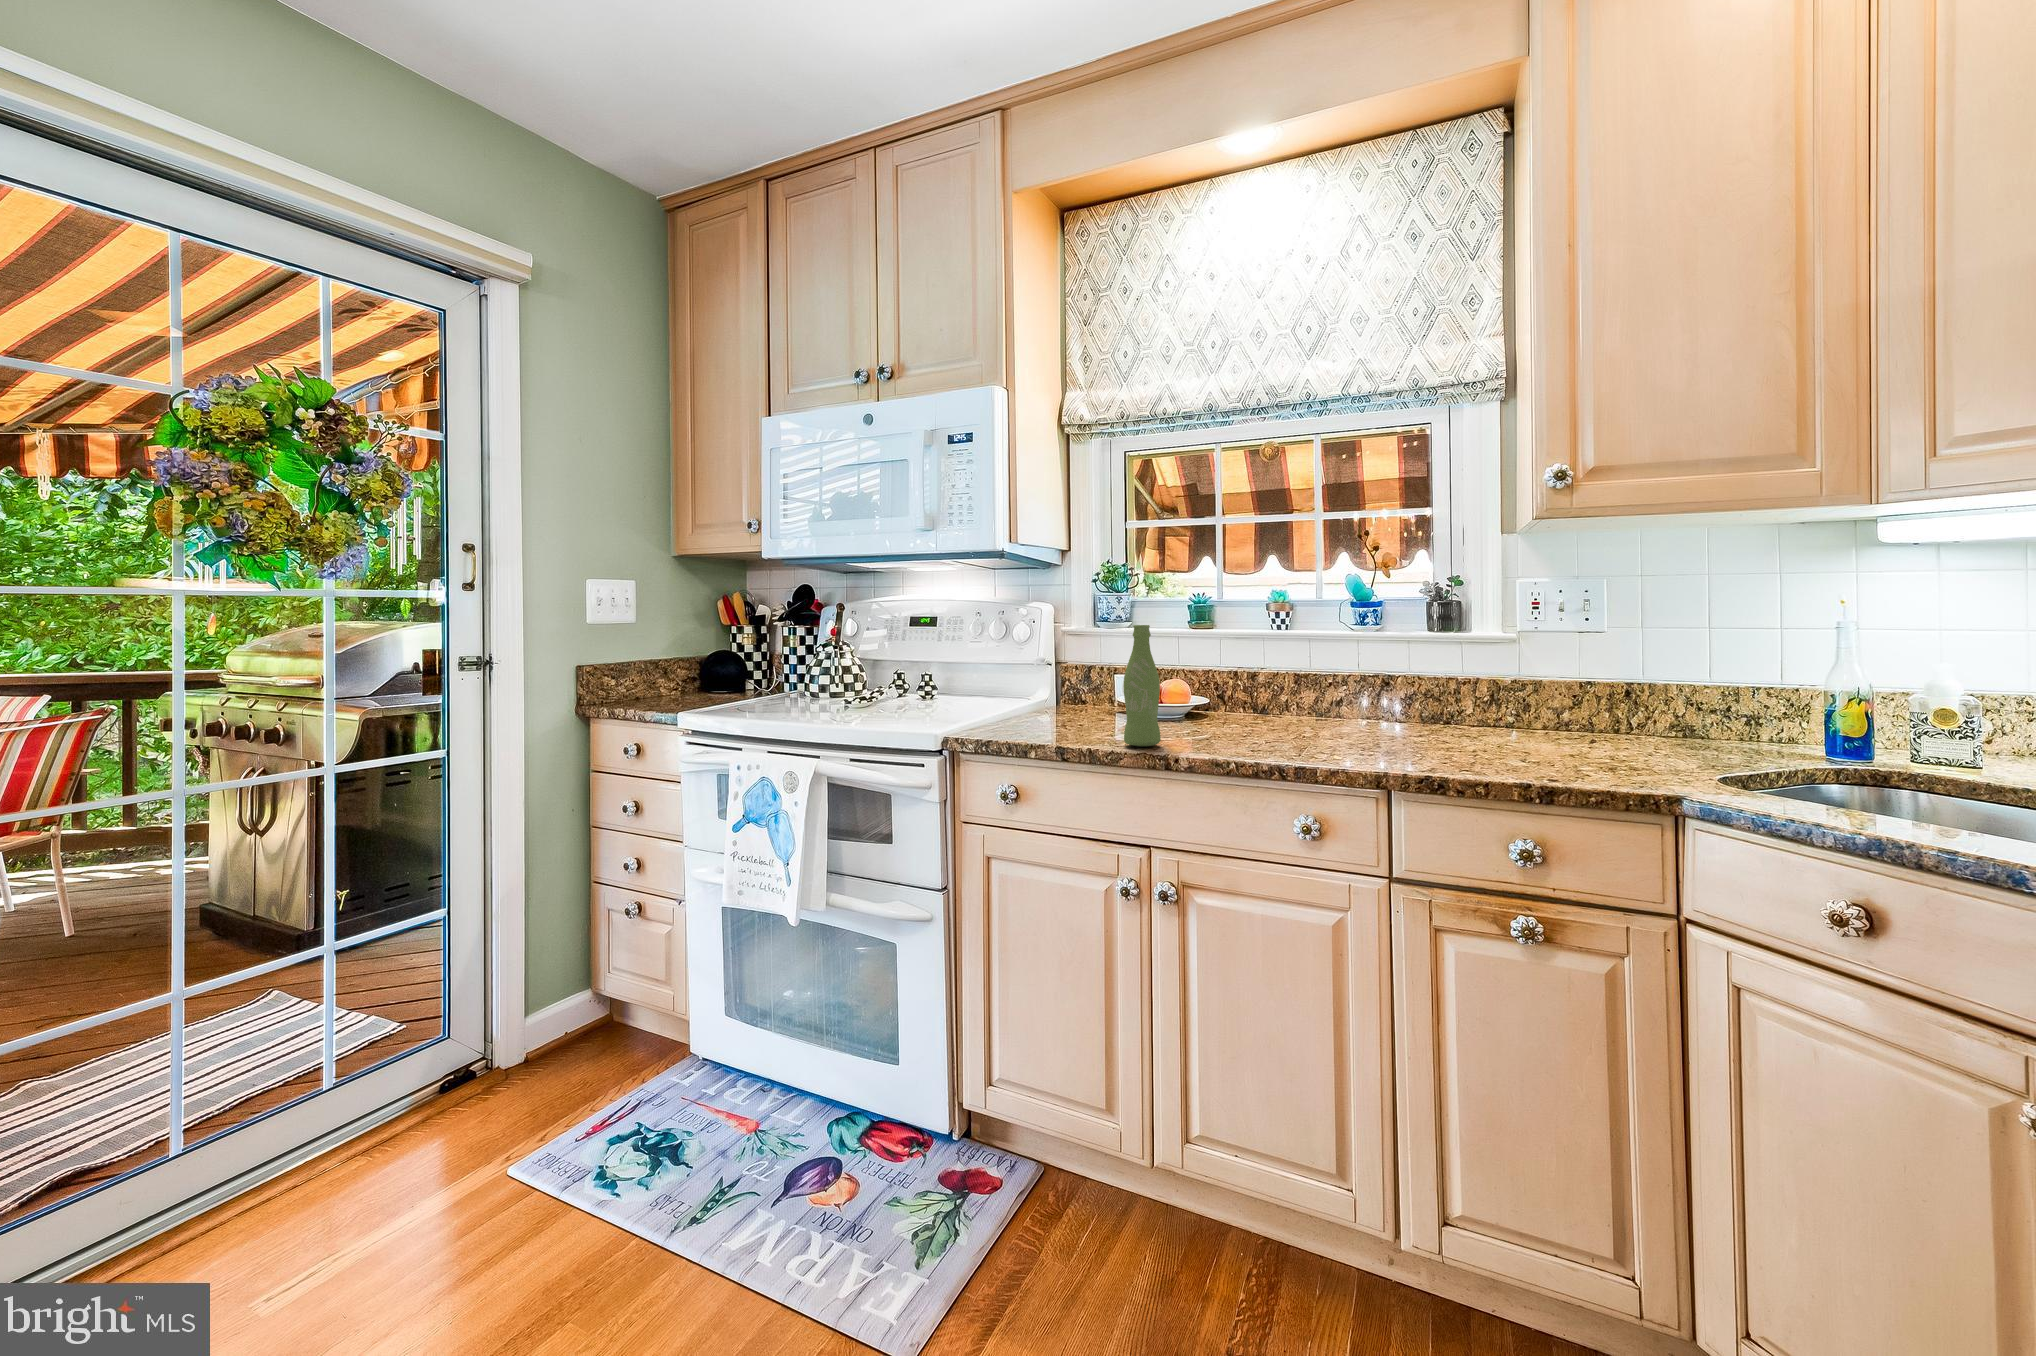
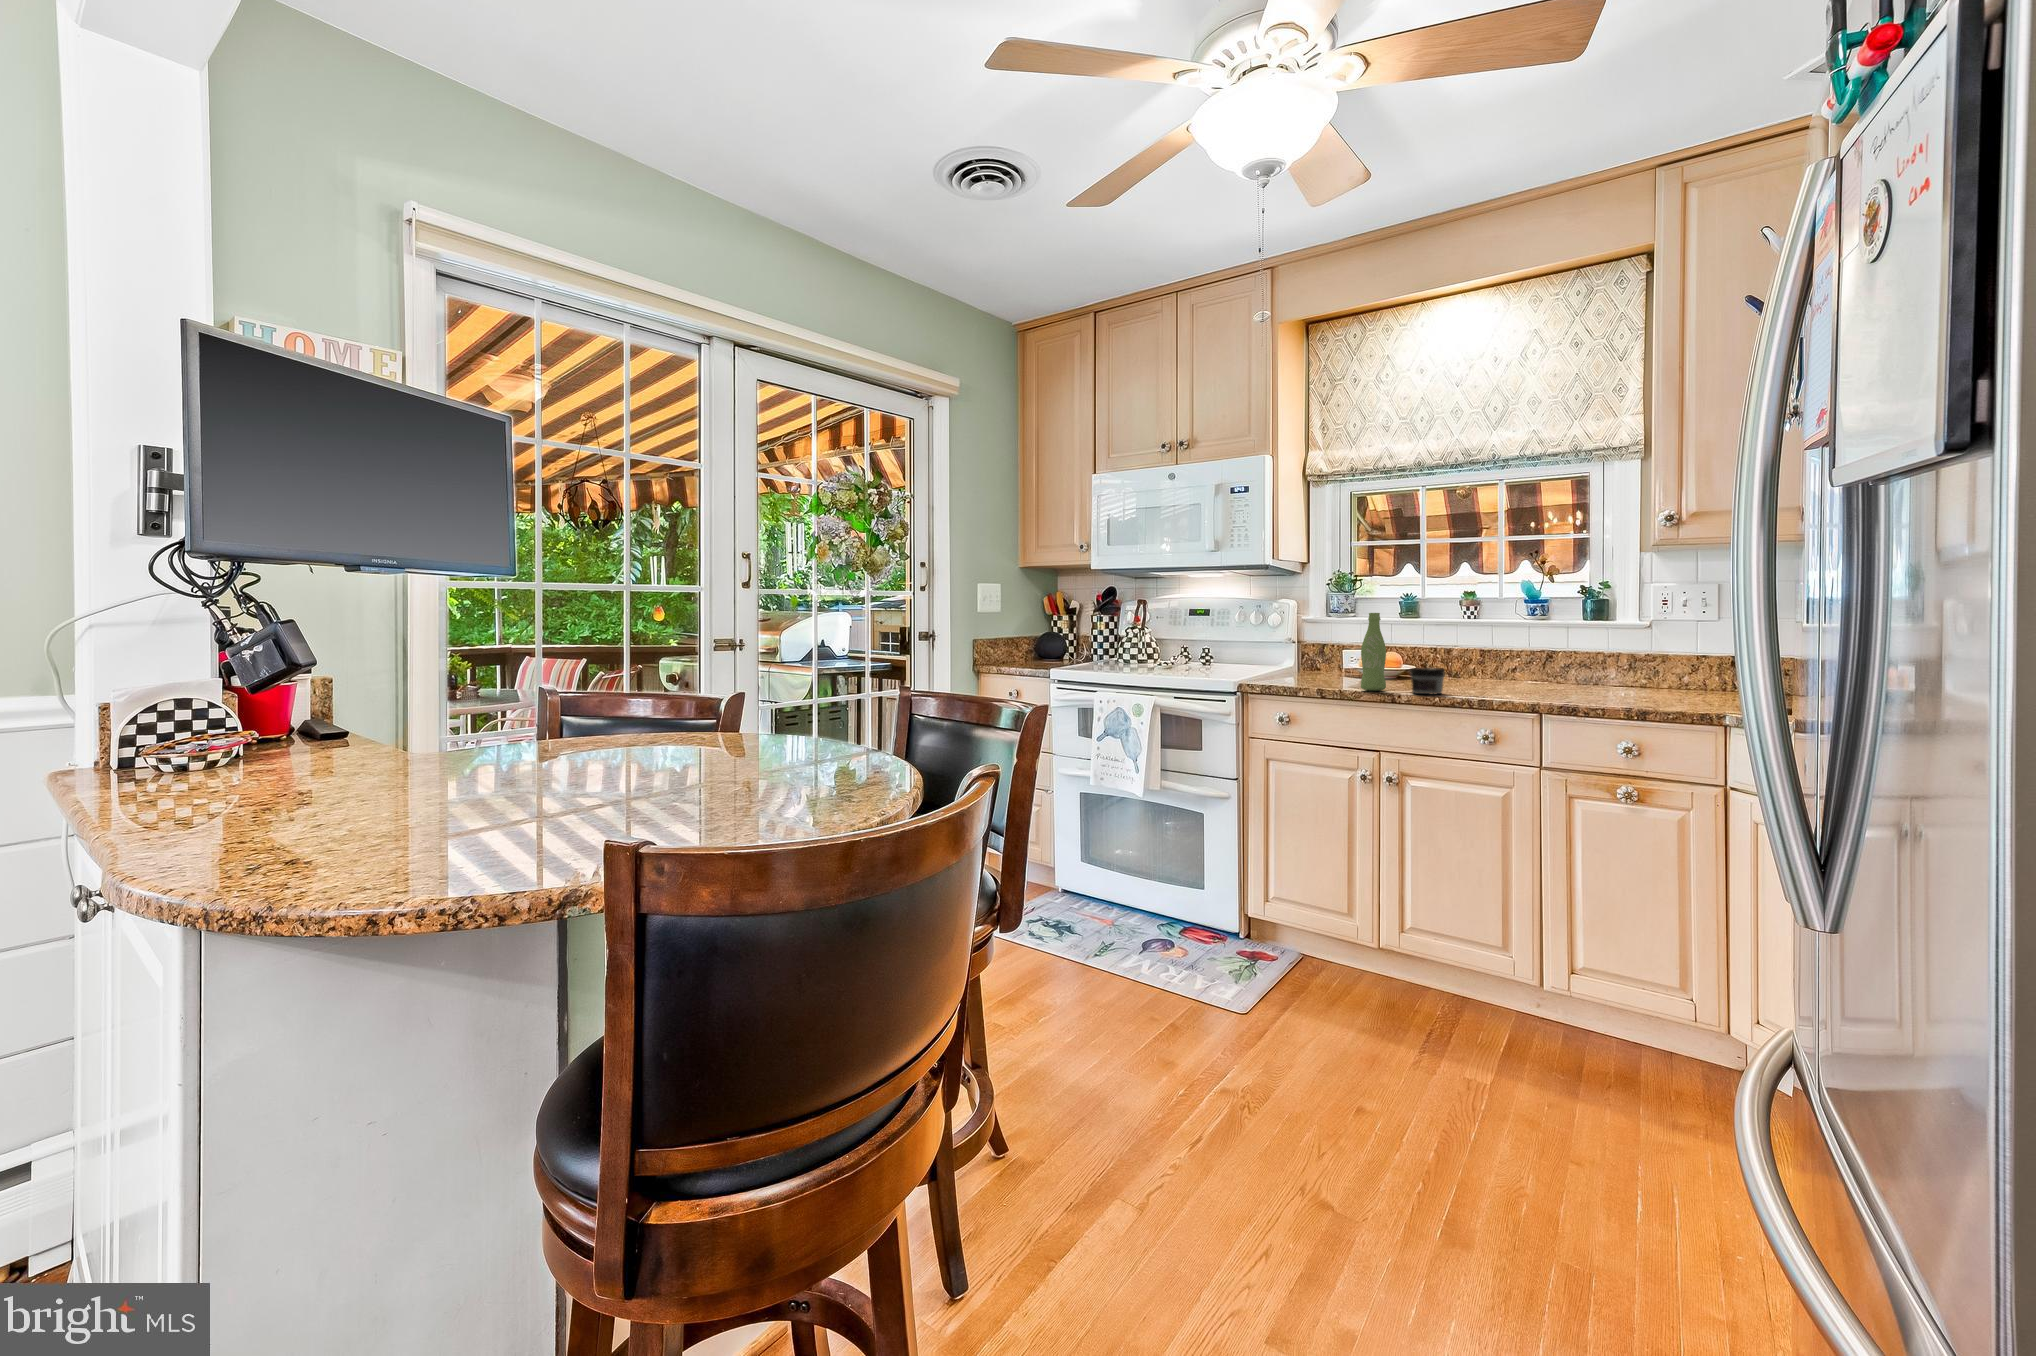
jar: none [1194,710,1246,754] -> present [1410,668,1445,694]

